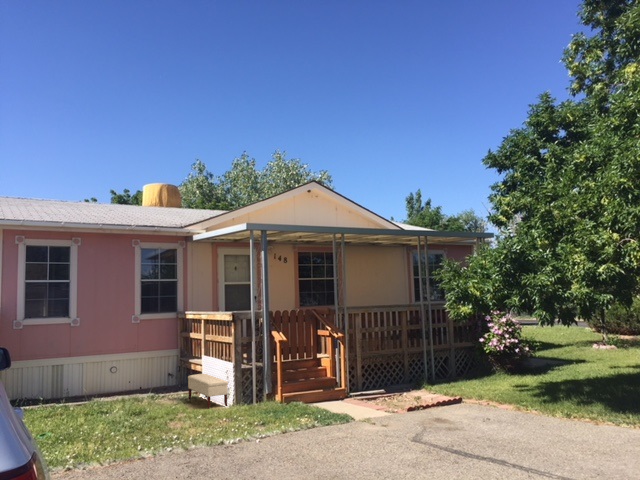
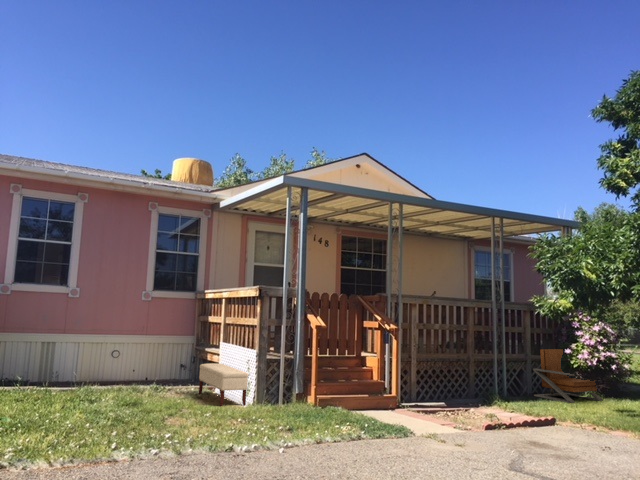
lounge chair: none [456,338,512,382] -> present [533,349,603,403]

